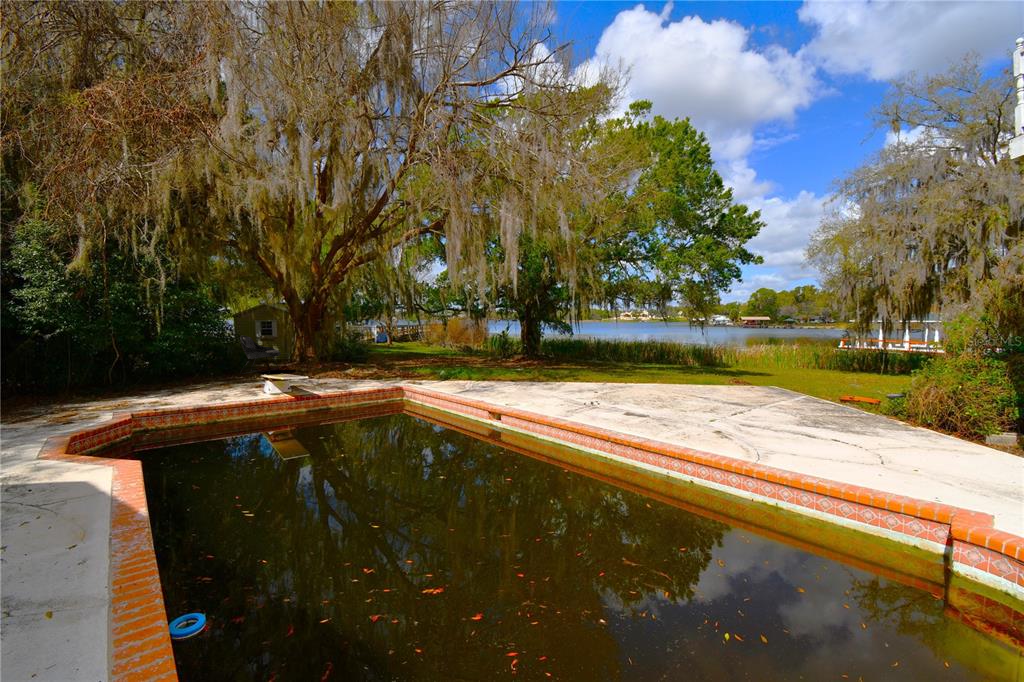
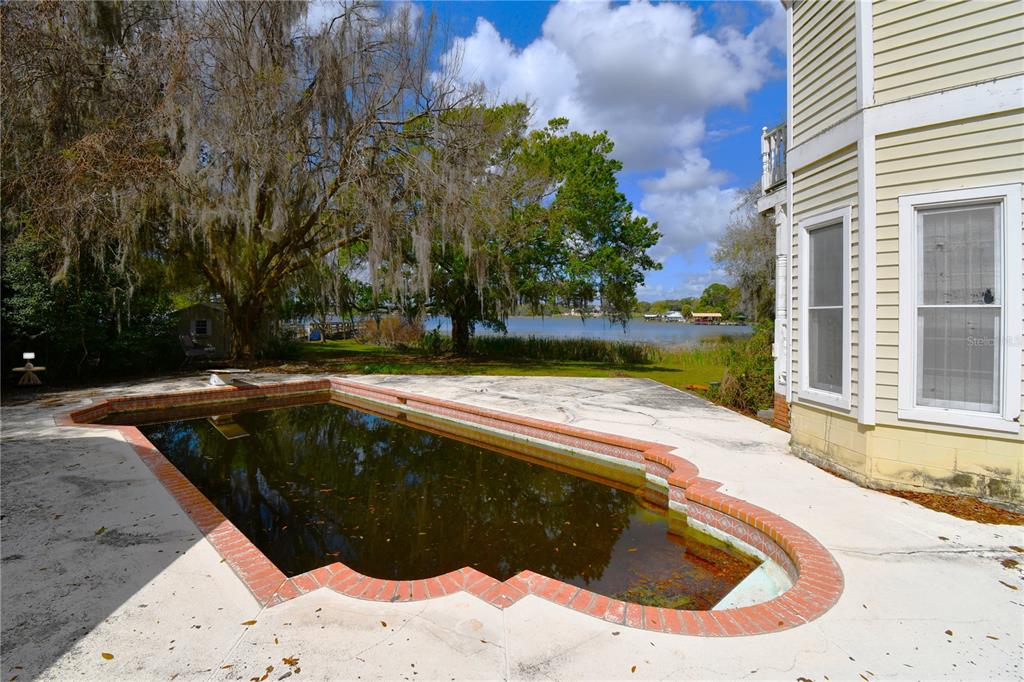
side table: none [46,356,85,394] -> present [12,353,45,386]

